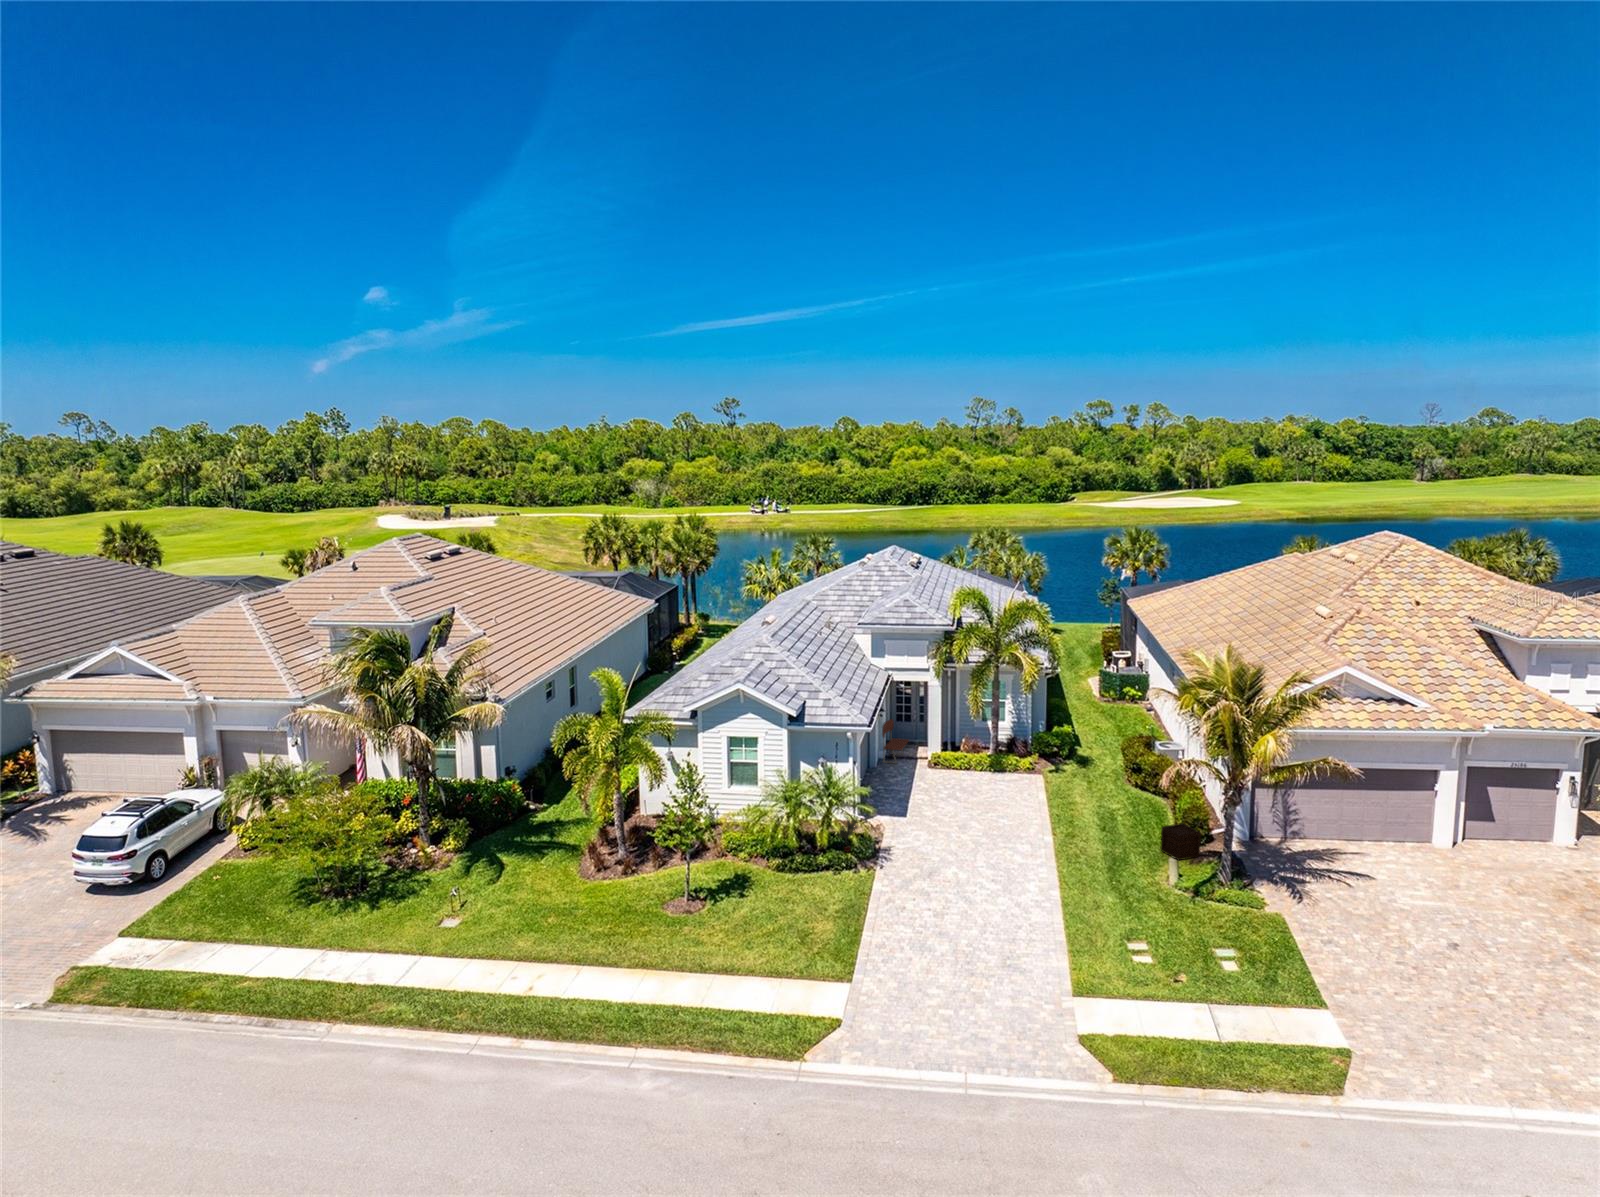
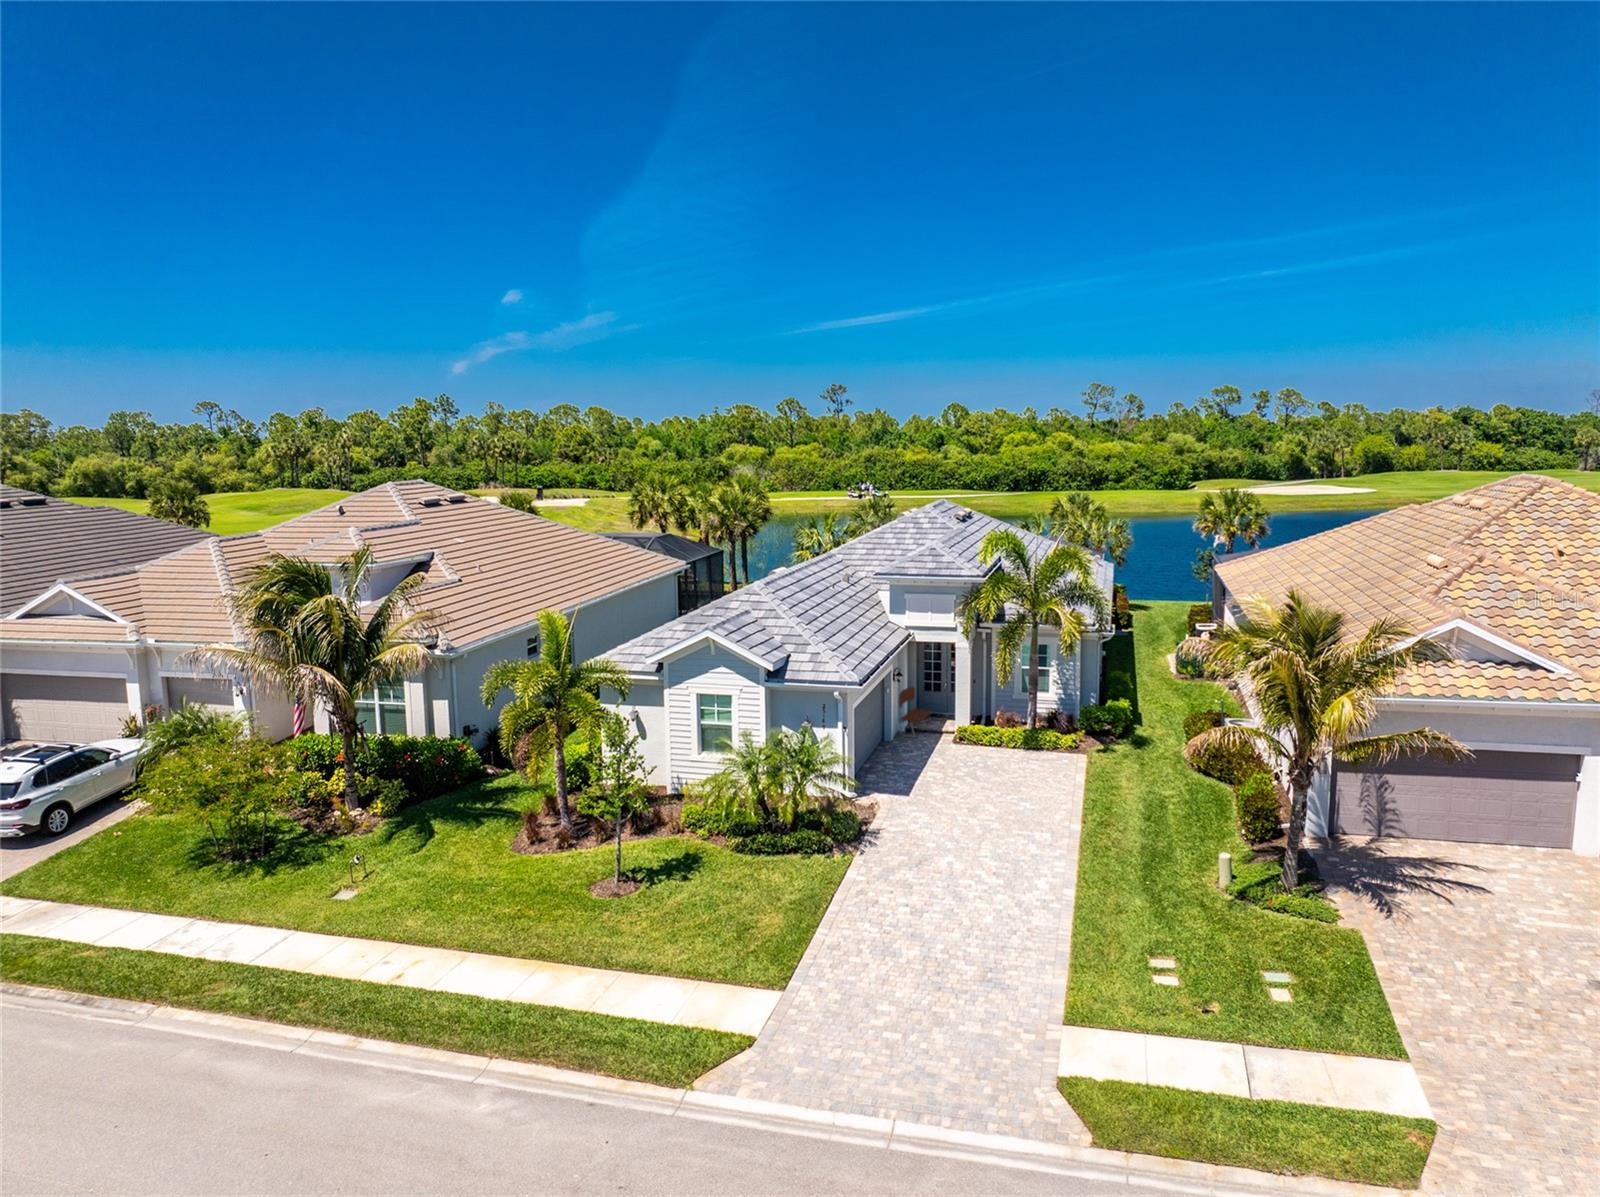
wooden crate: present [1160,823,1201,860] -> none [1214,814,1266,860]

